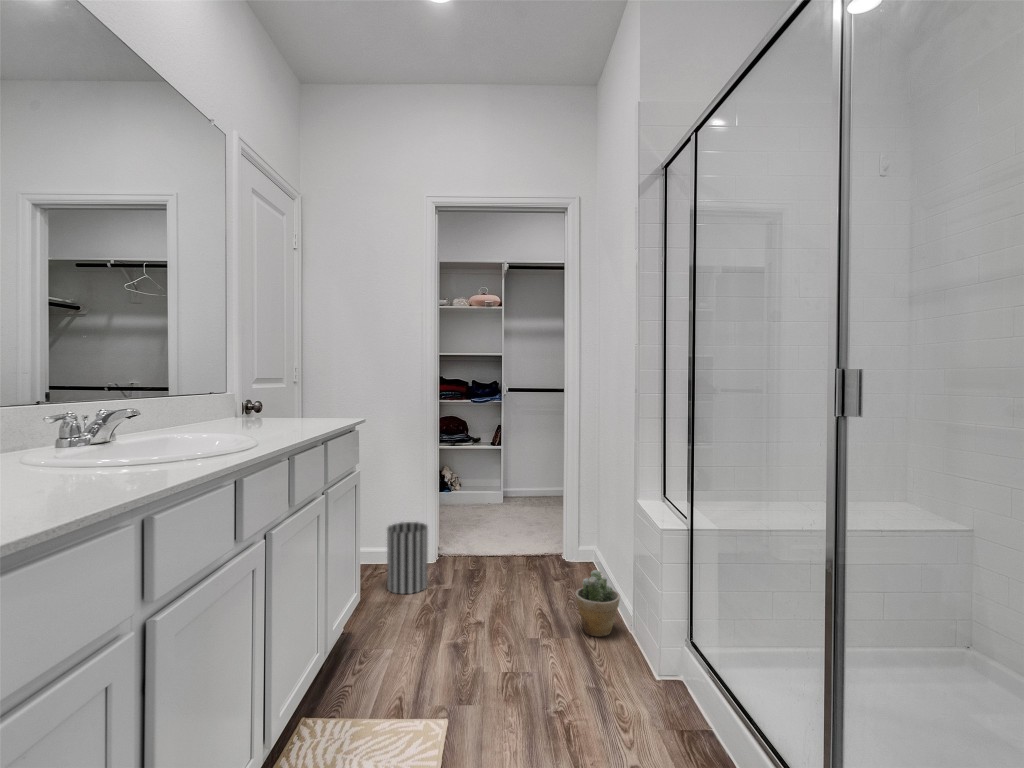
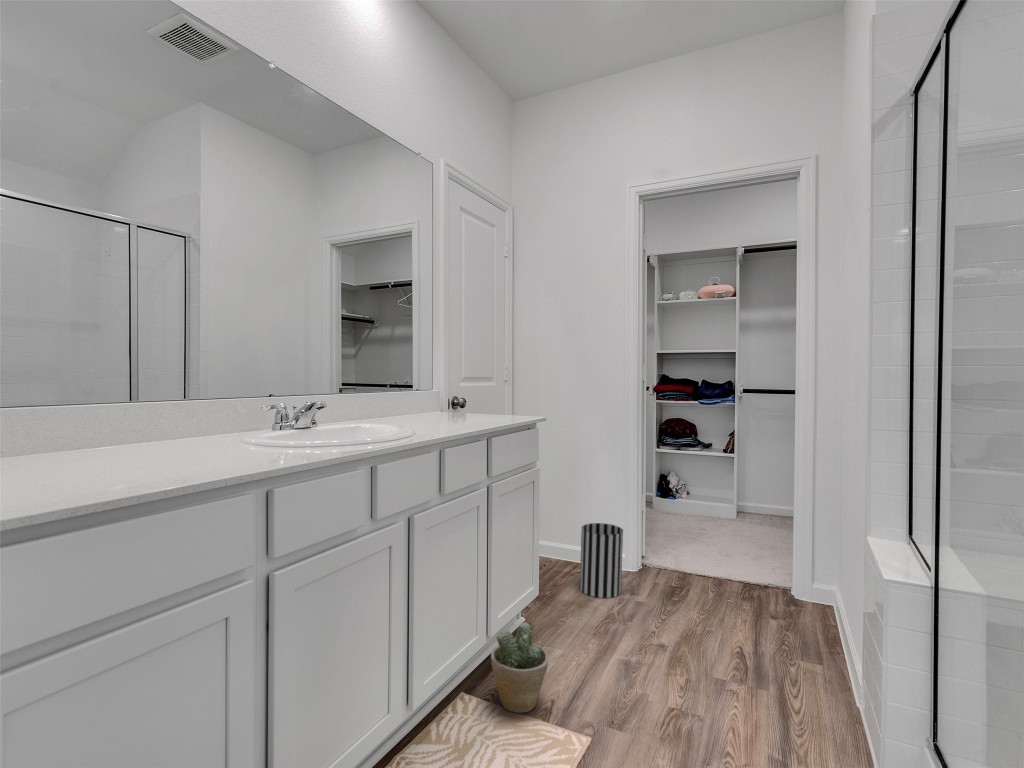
potted plant: present [575,570,620,637] -> present [491,623,549,713]

